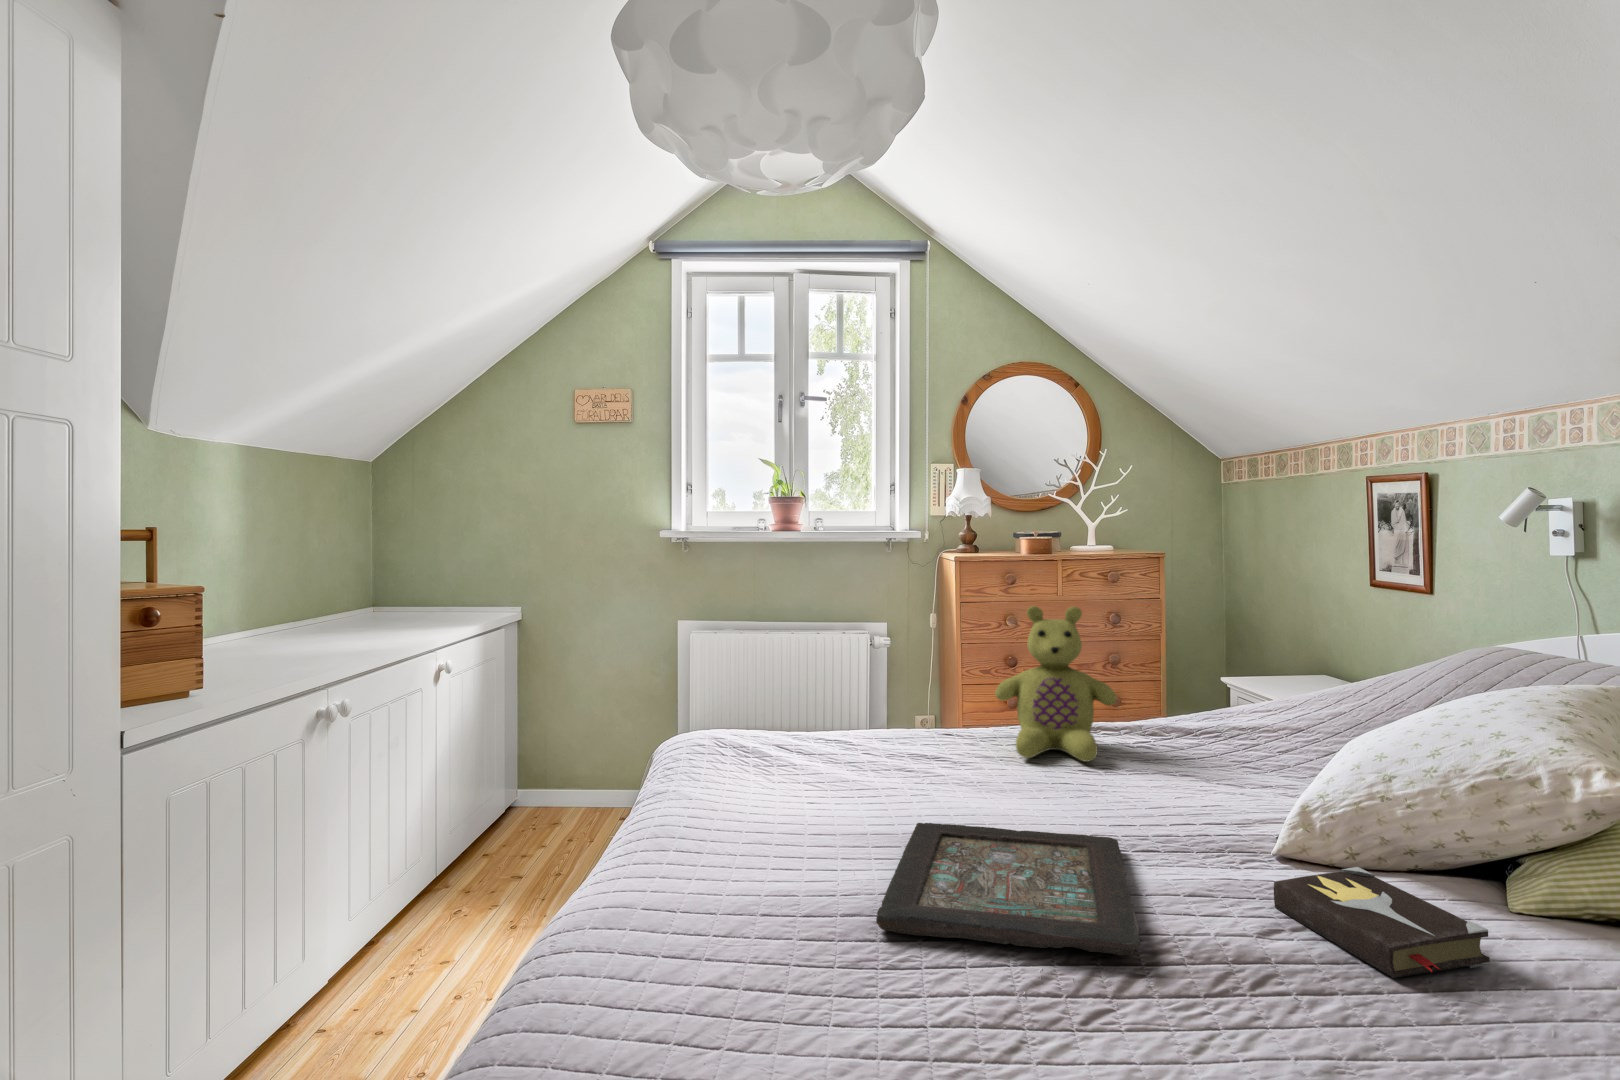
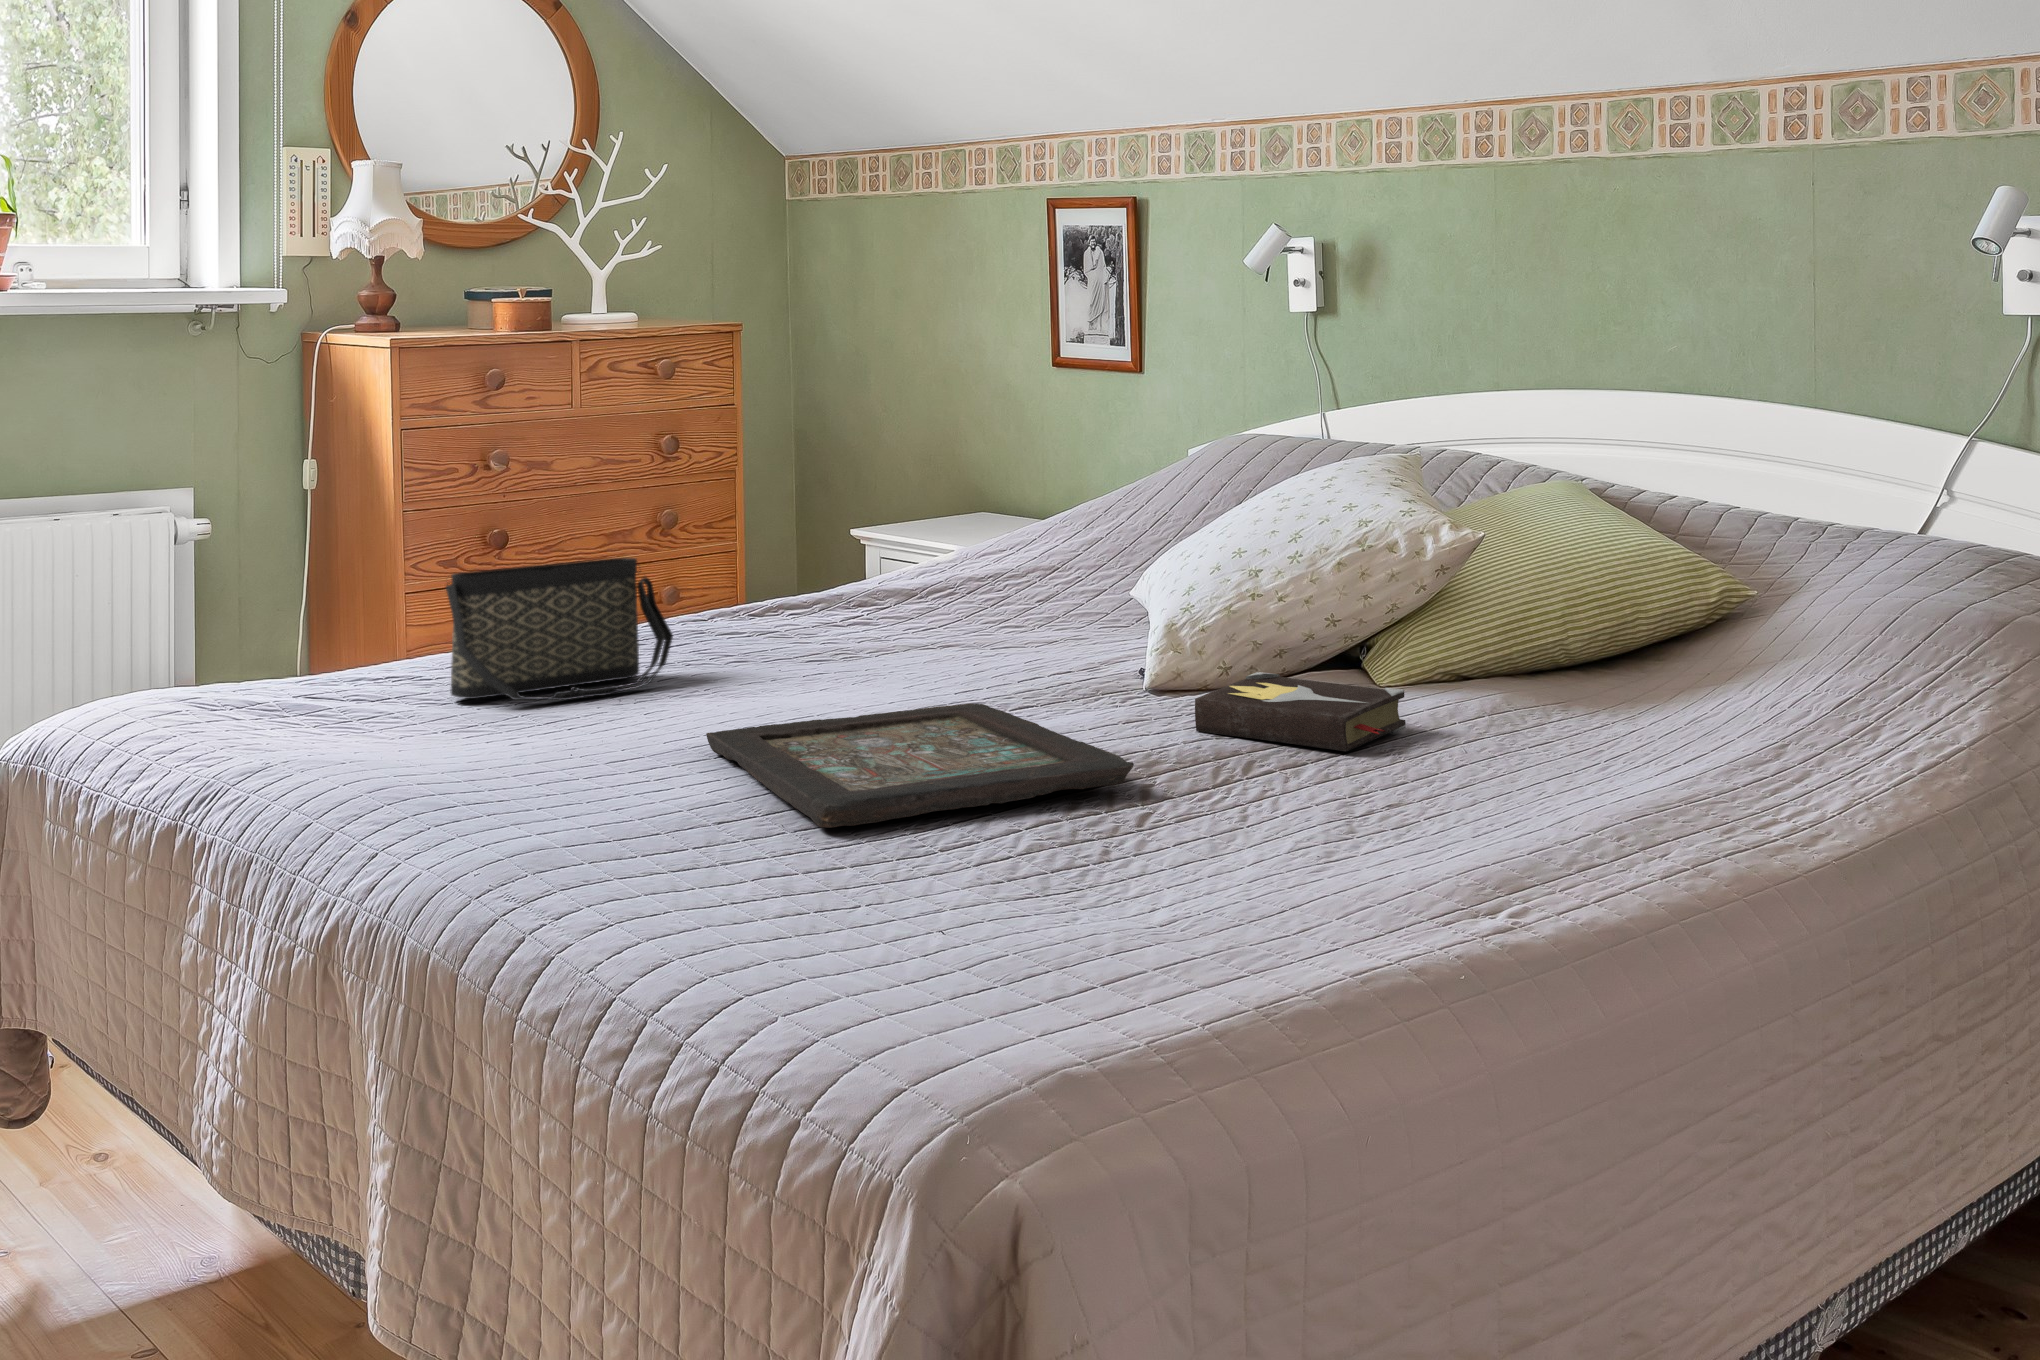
stuffed bear: present [995,606,1117,762] -> none [636,398,830,655]
handbag: none [852,695,977,776] -> present [446,558,673,700]

